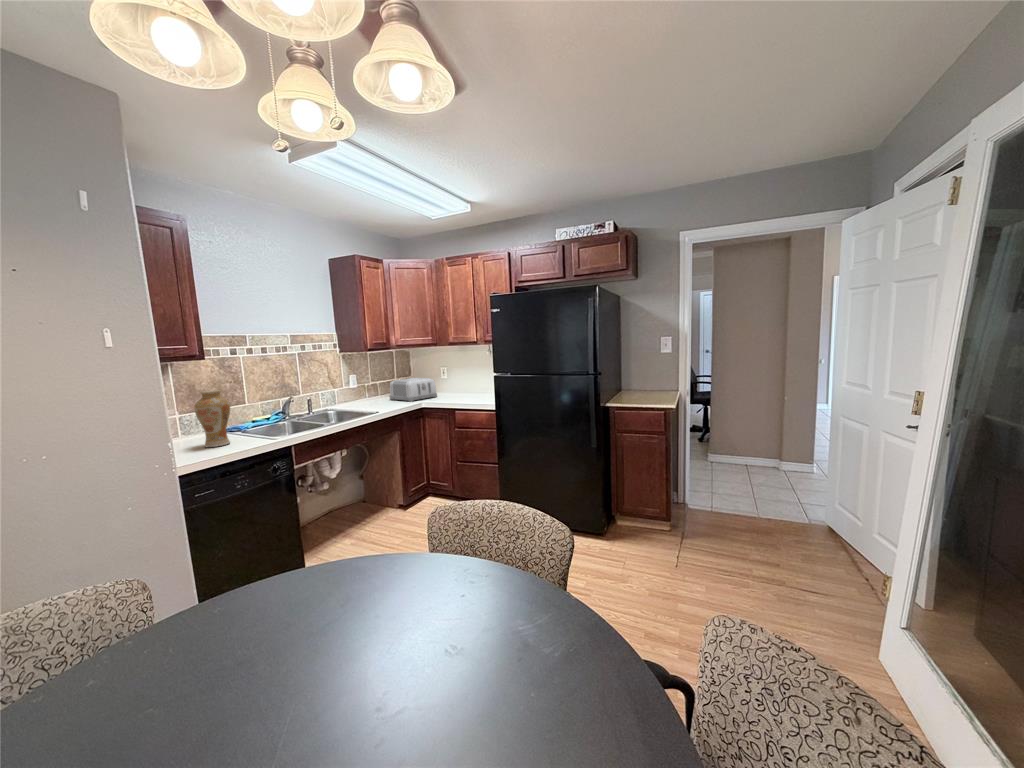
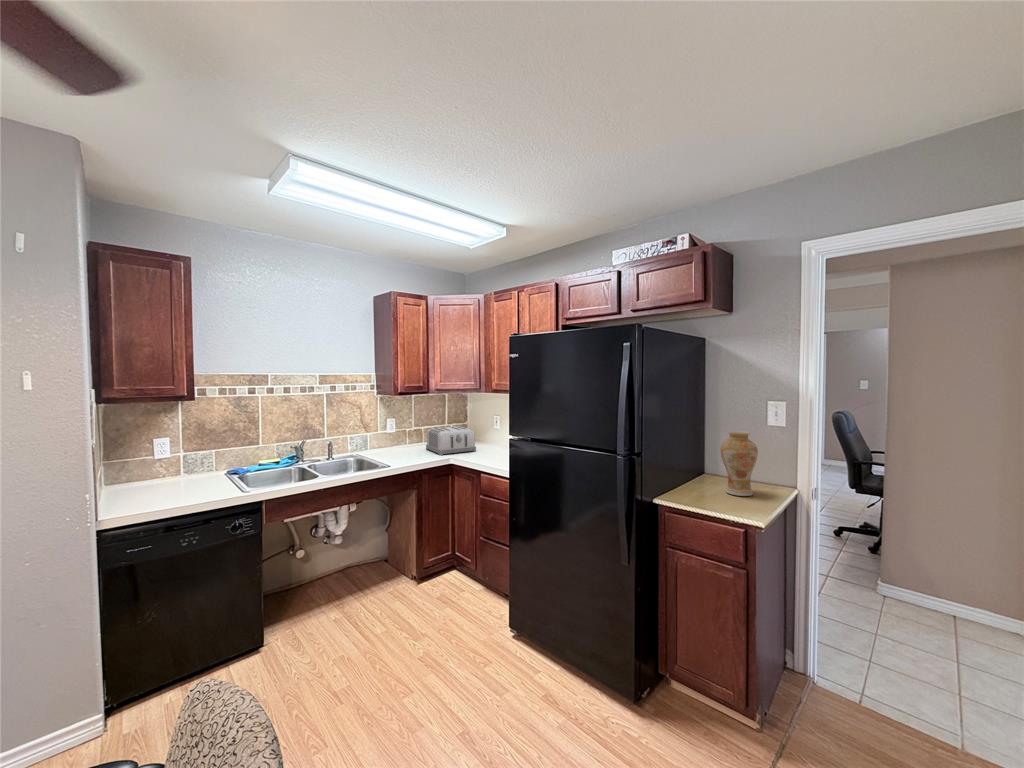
vase: present [194,390,230,447] -> present [721,431,758,496]

